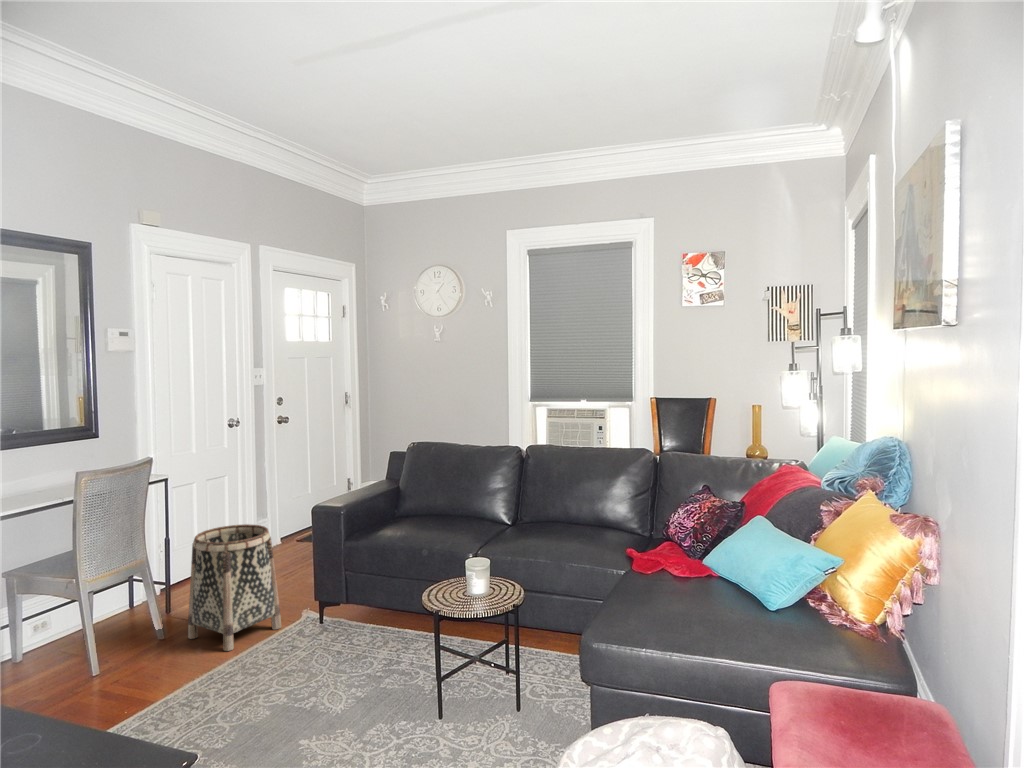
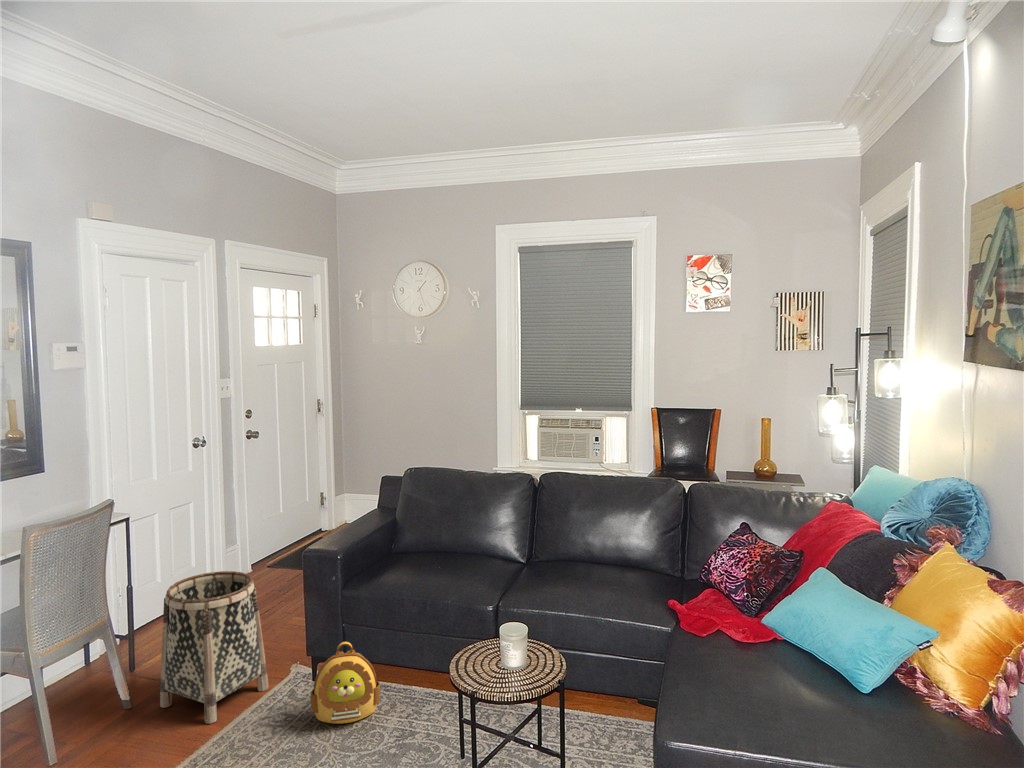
backpack: none [313,583,374,654] -> present [310,642,380,724]

